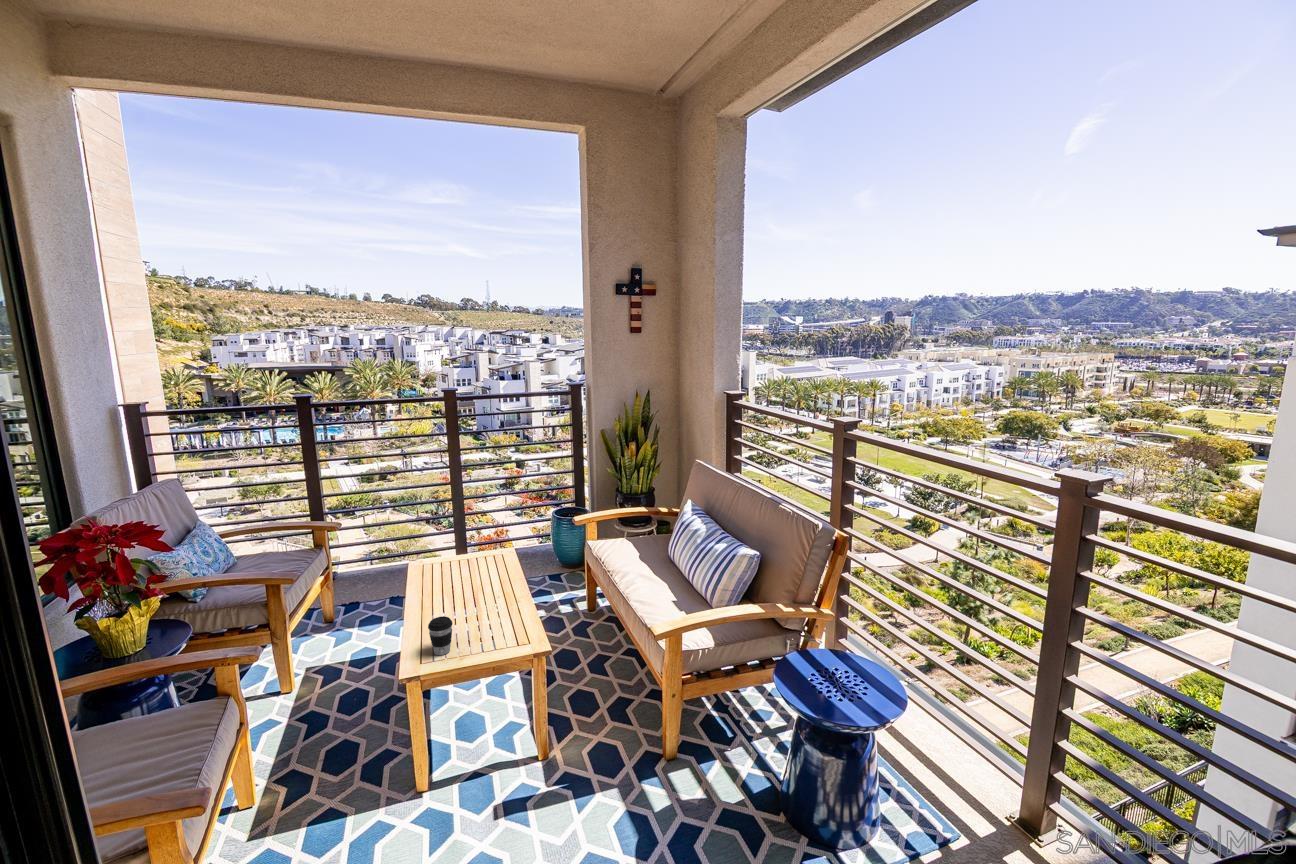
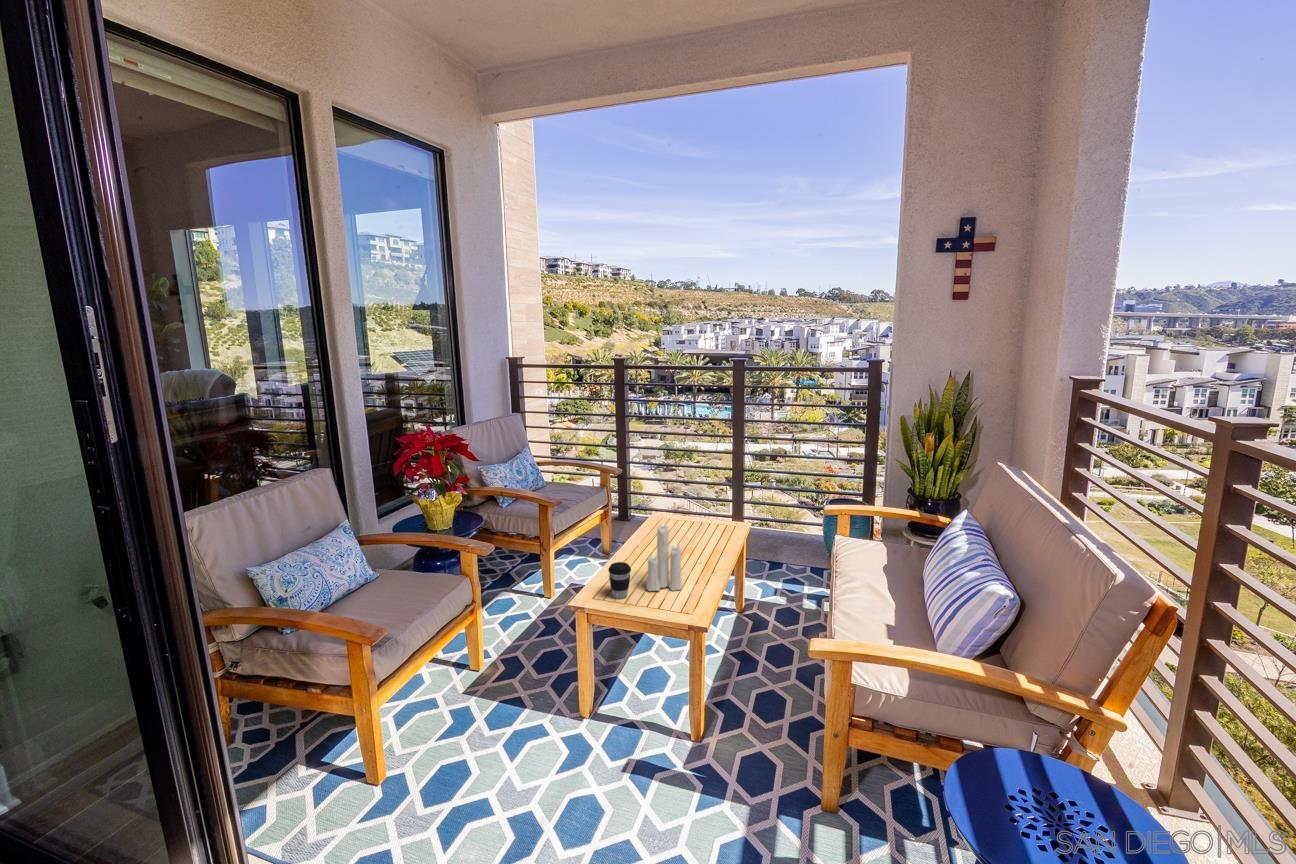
candle: none [463,558,498,637] -> present [646,523,682,591]

